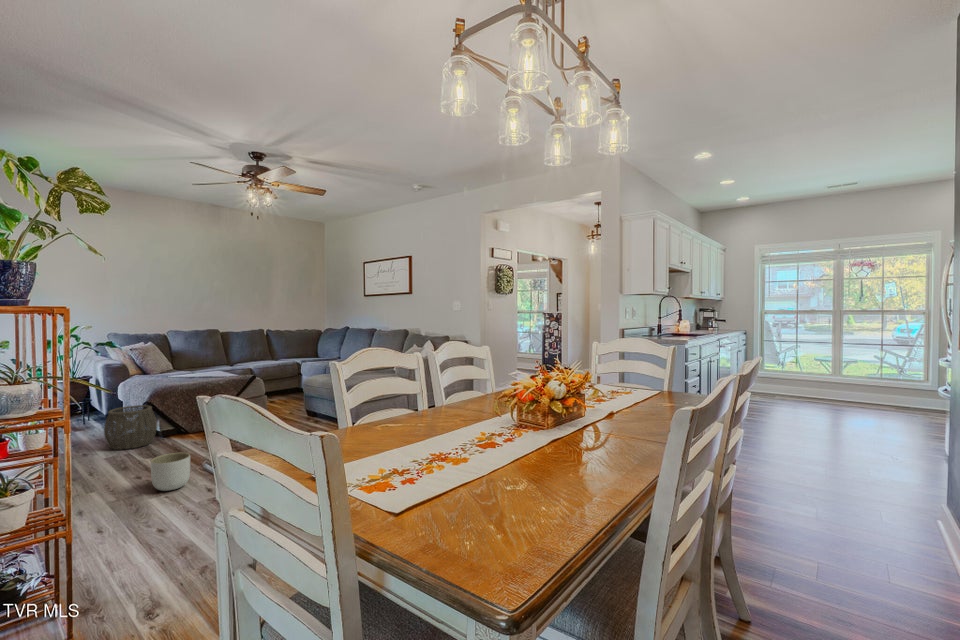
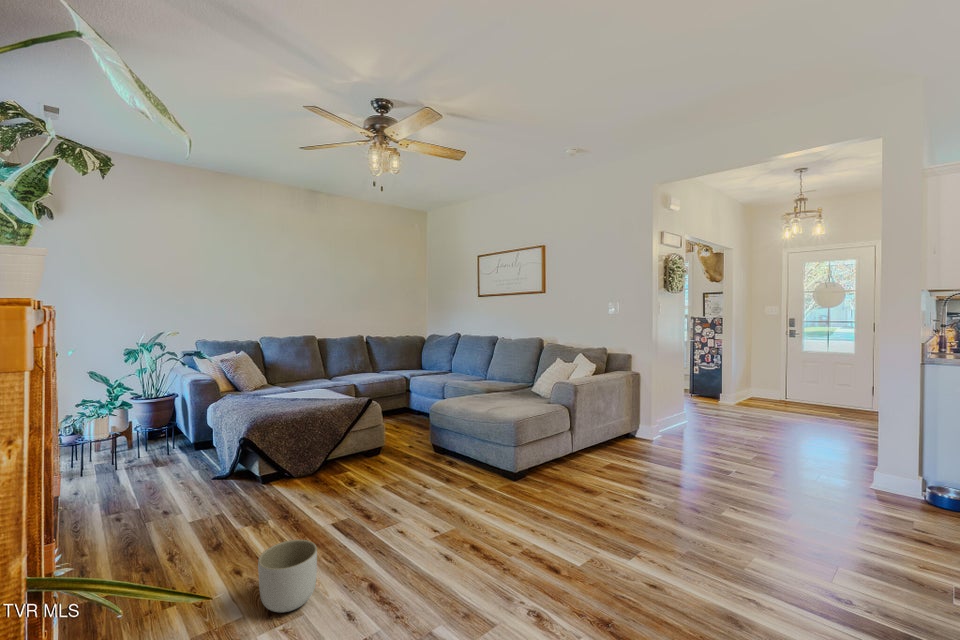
woven basket: present [104,405,157,450] -> none [189,440,257,506]

